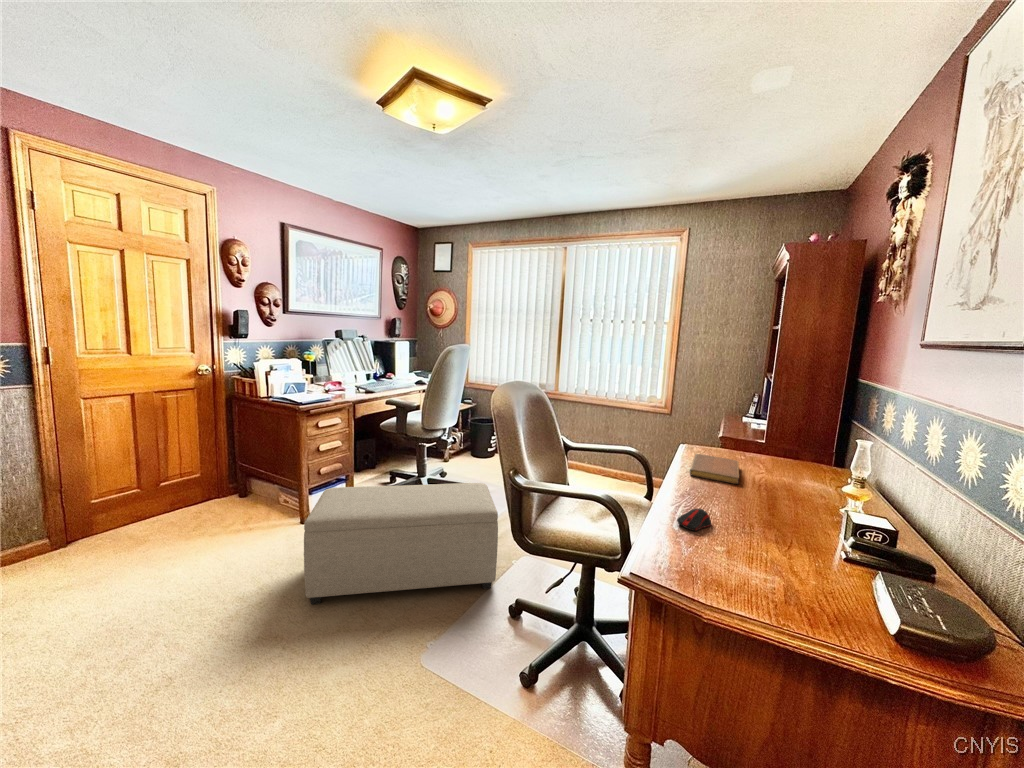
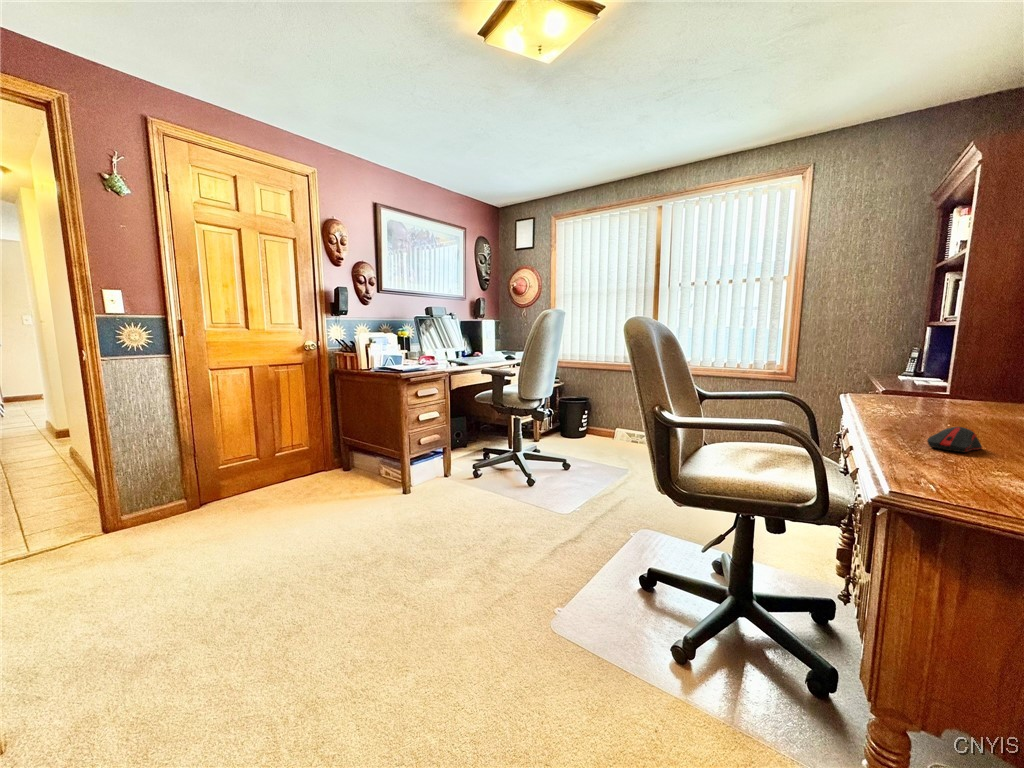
notebook: present [690,454,739,484] -> none [880,393,972,417]
ottoman: present [304,483,498,604] -> none [417,447,620,565]

